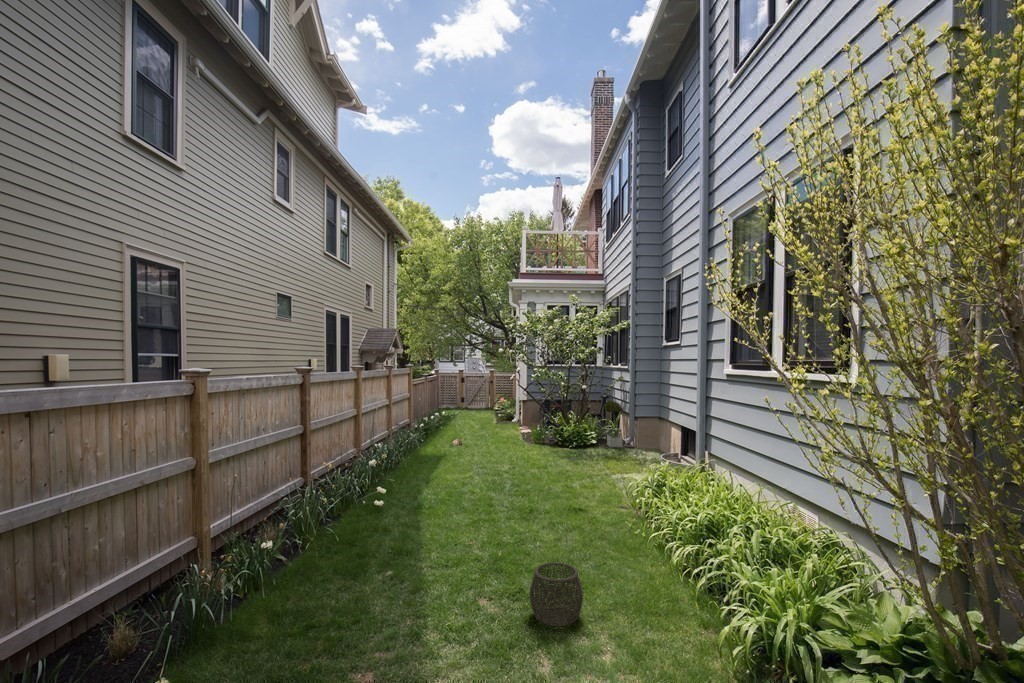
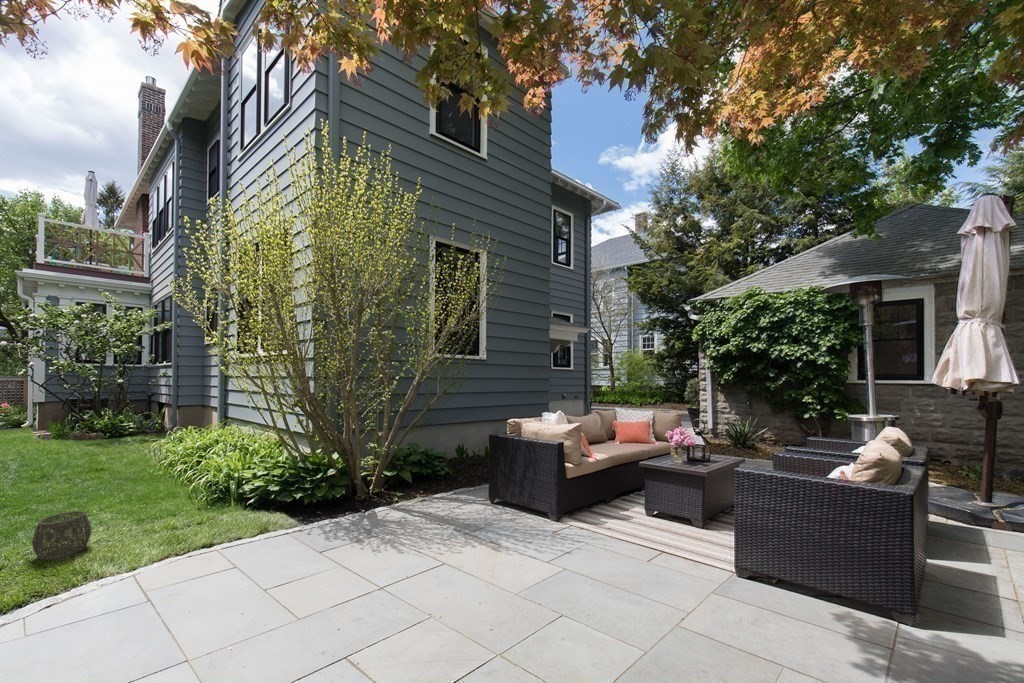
potted tree: present [604,400,623,447] -> none [145,393,167,435]

